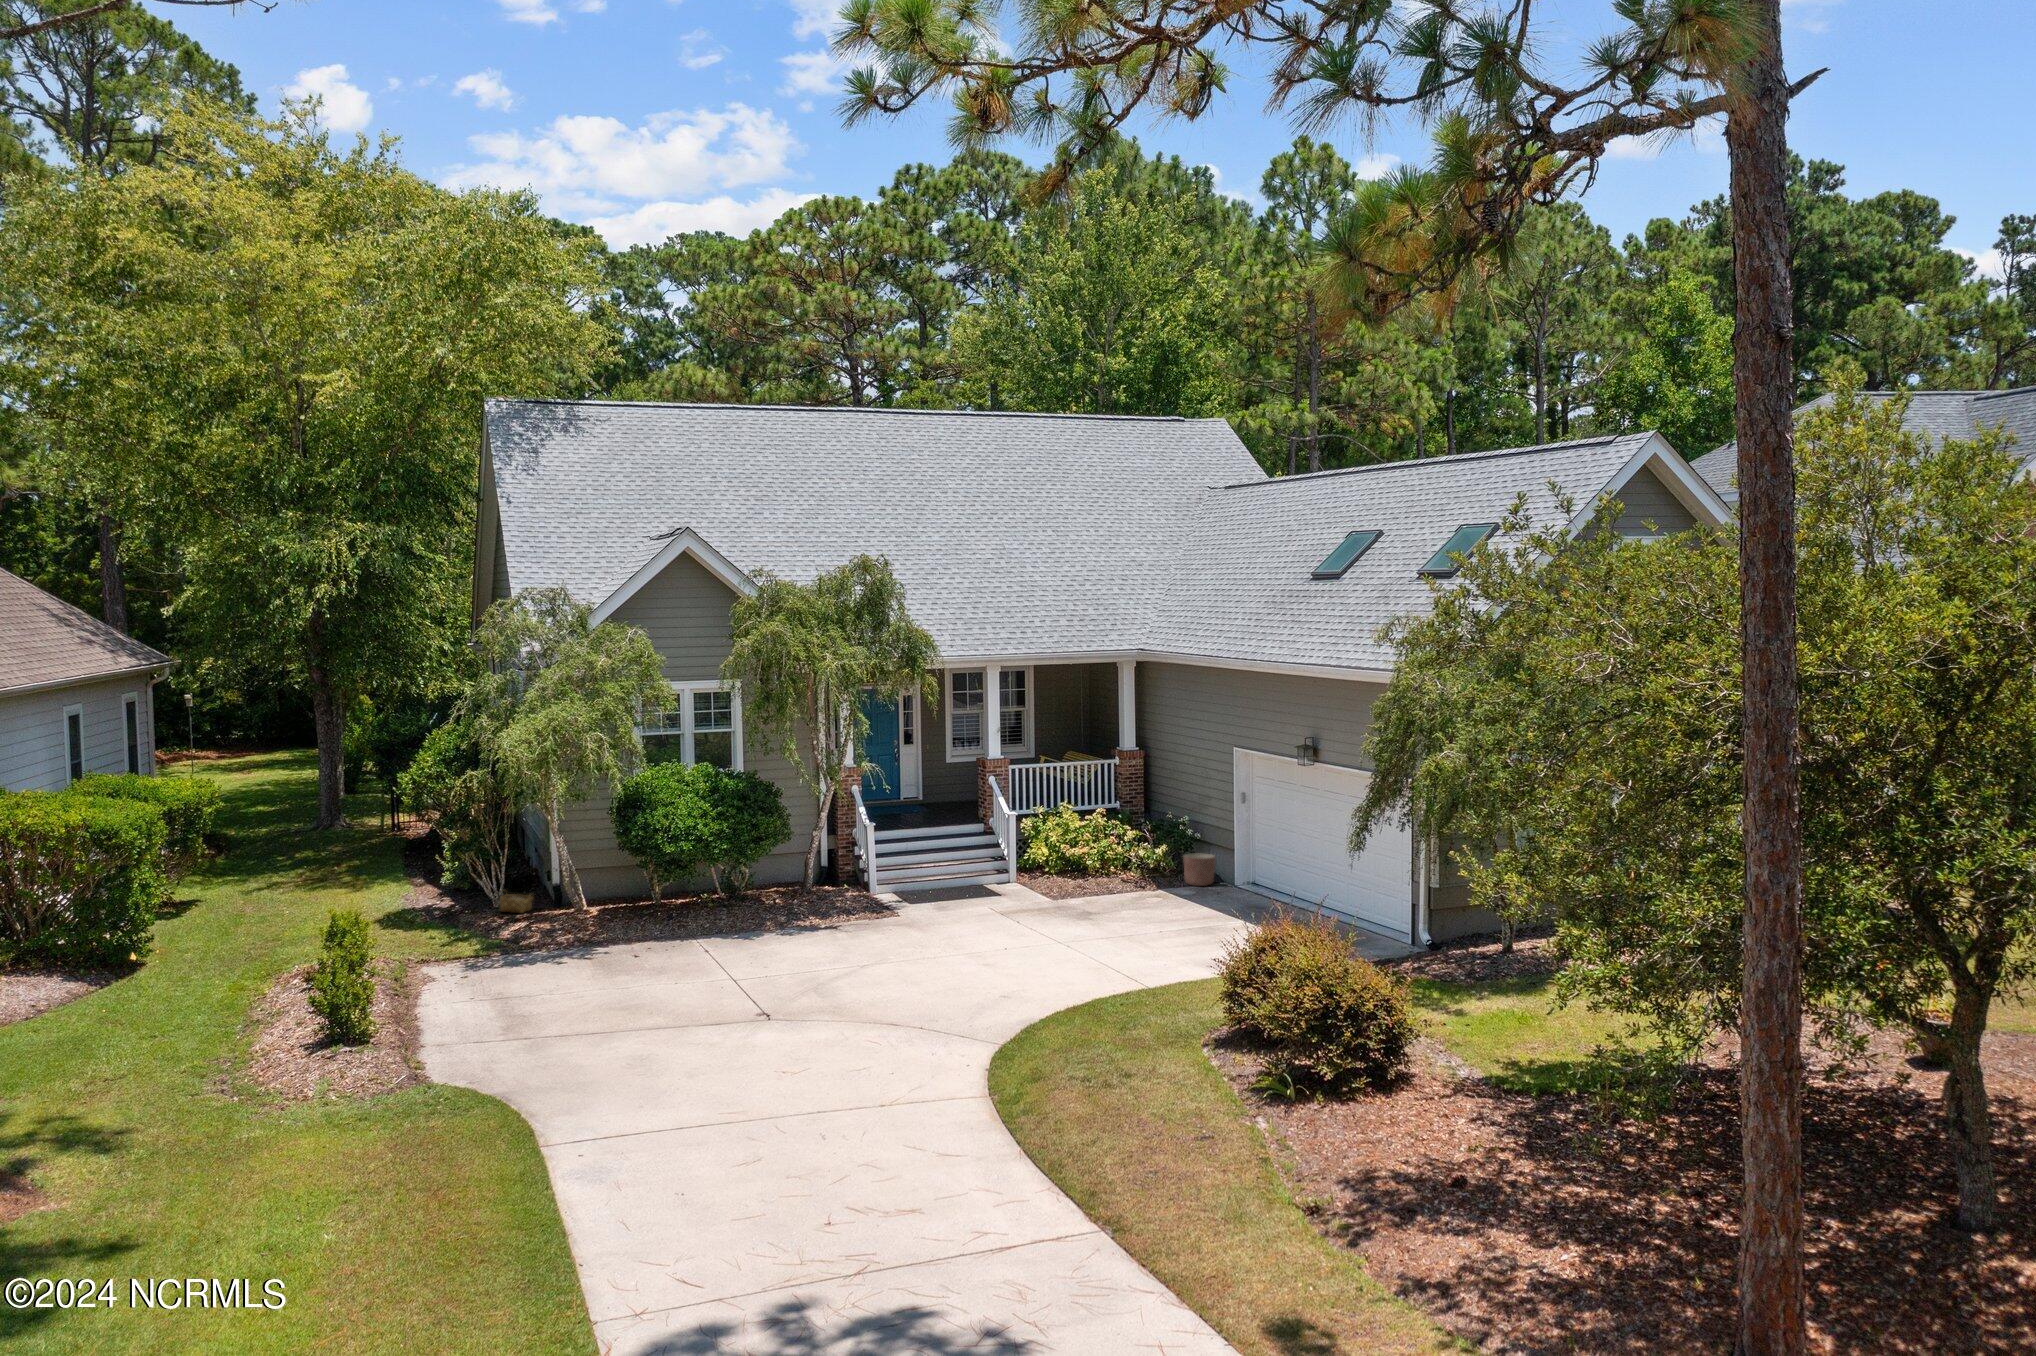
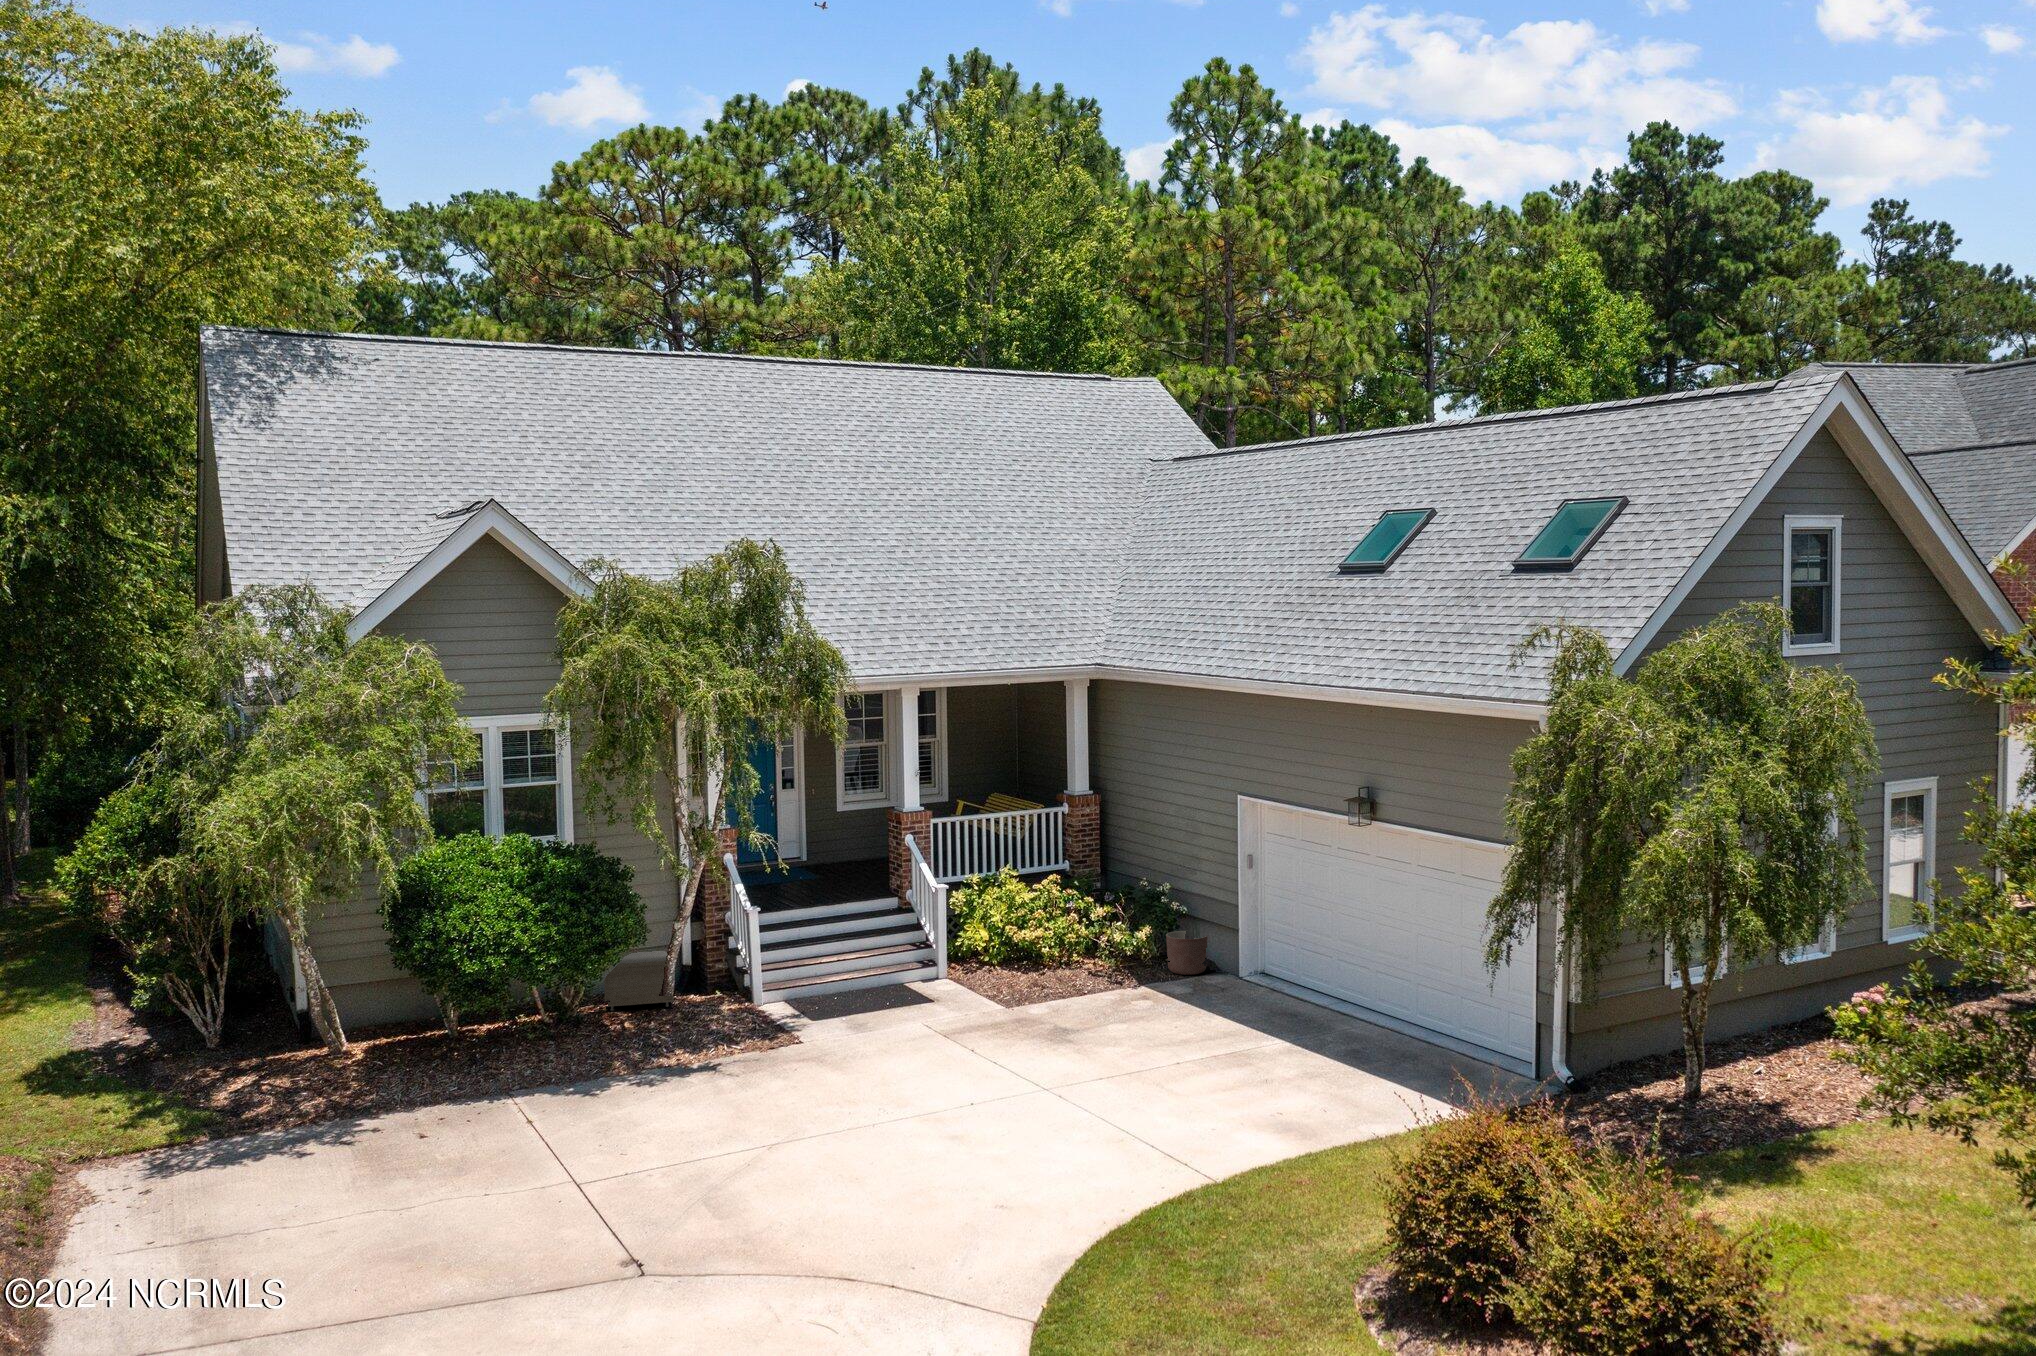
storage bench: none [764,852,813,895] -> present [604,949,674,1011]
woven basket: present [499,890,533,913] -> none [211,1024,266,1060]

